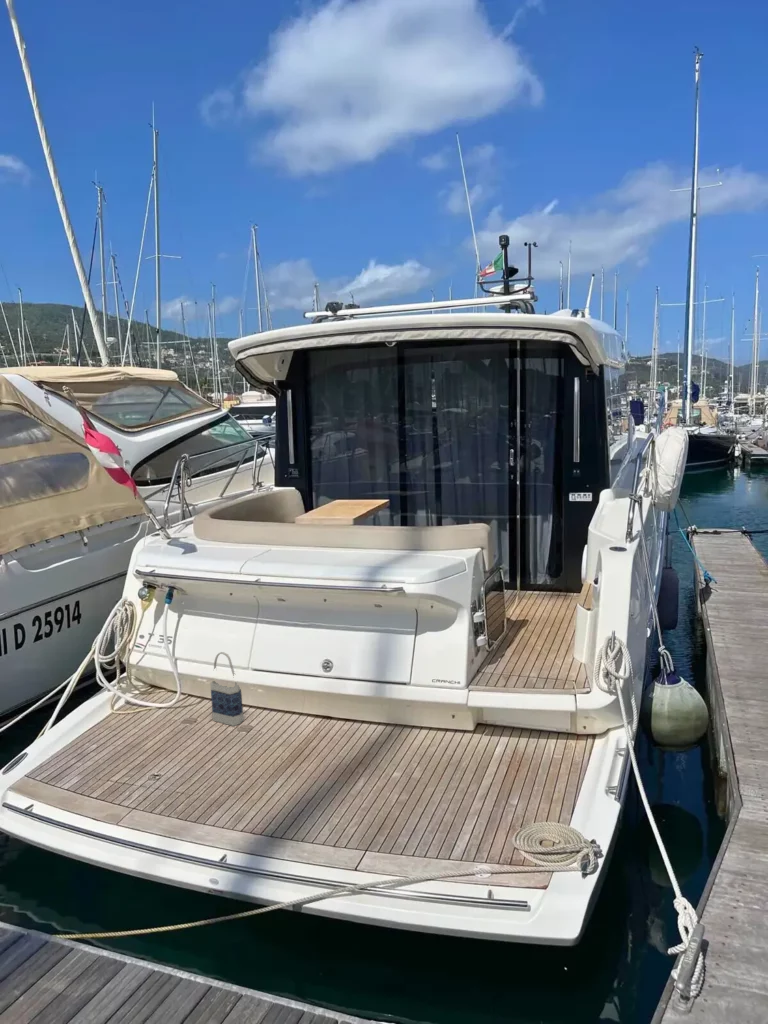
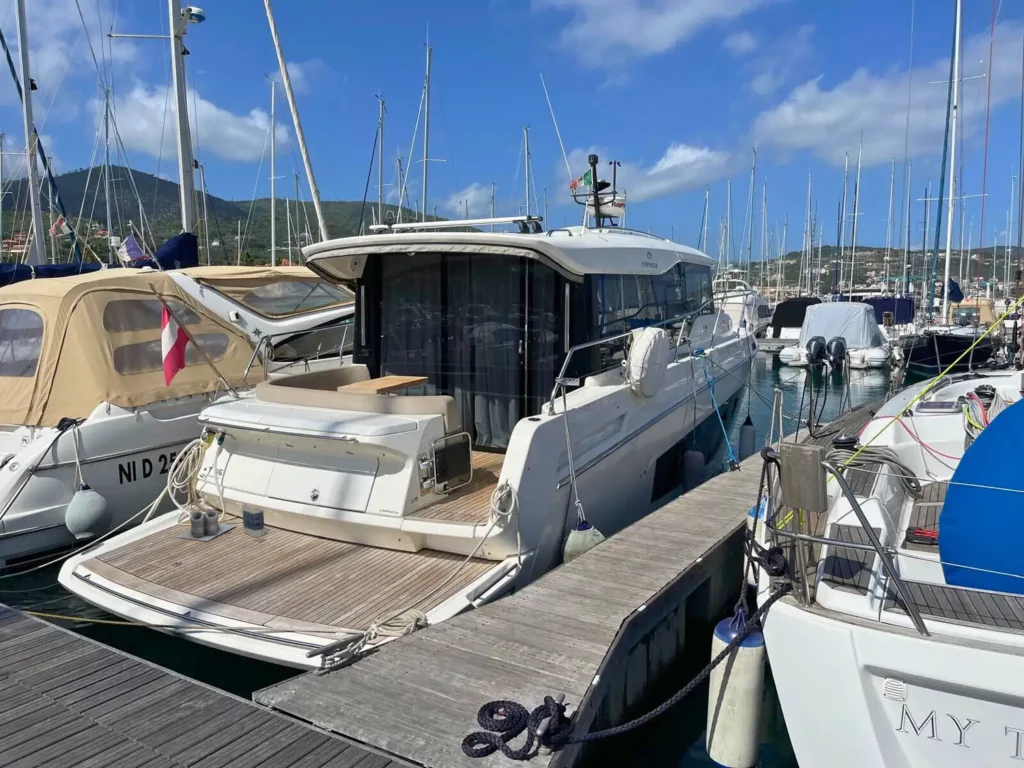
boots: none [120,691,196,737] -> present [176,509,235,541]

